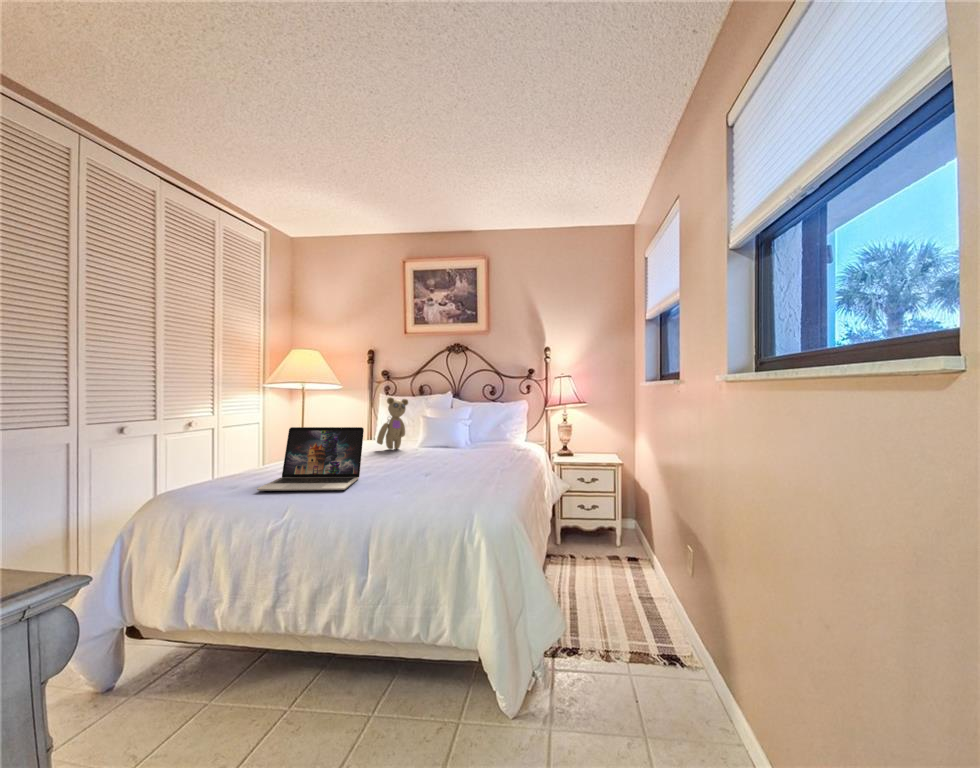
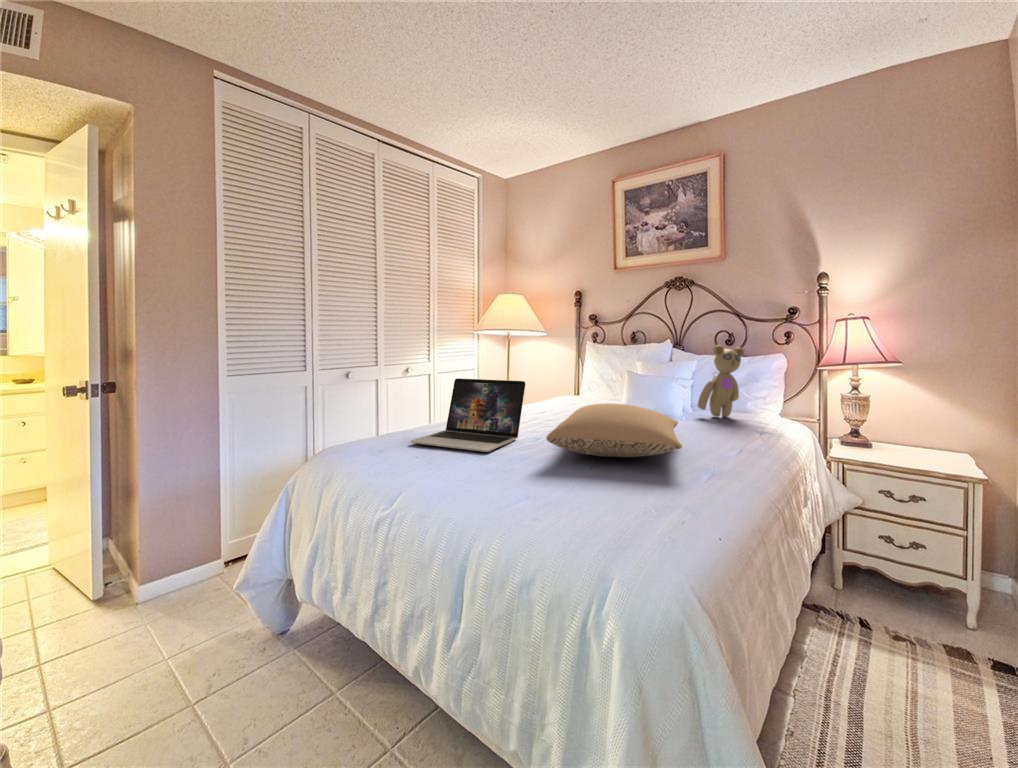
teddy bear: present [377,397,408,449] -> present [698,345,744,417]
pillow: none [404,442,505,483] -> present [547,403,682,457]

